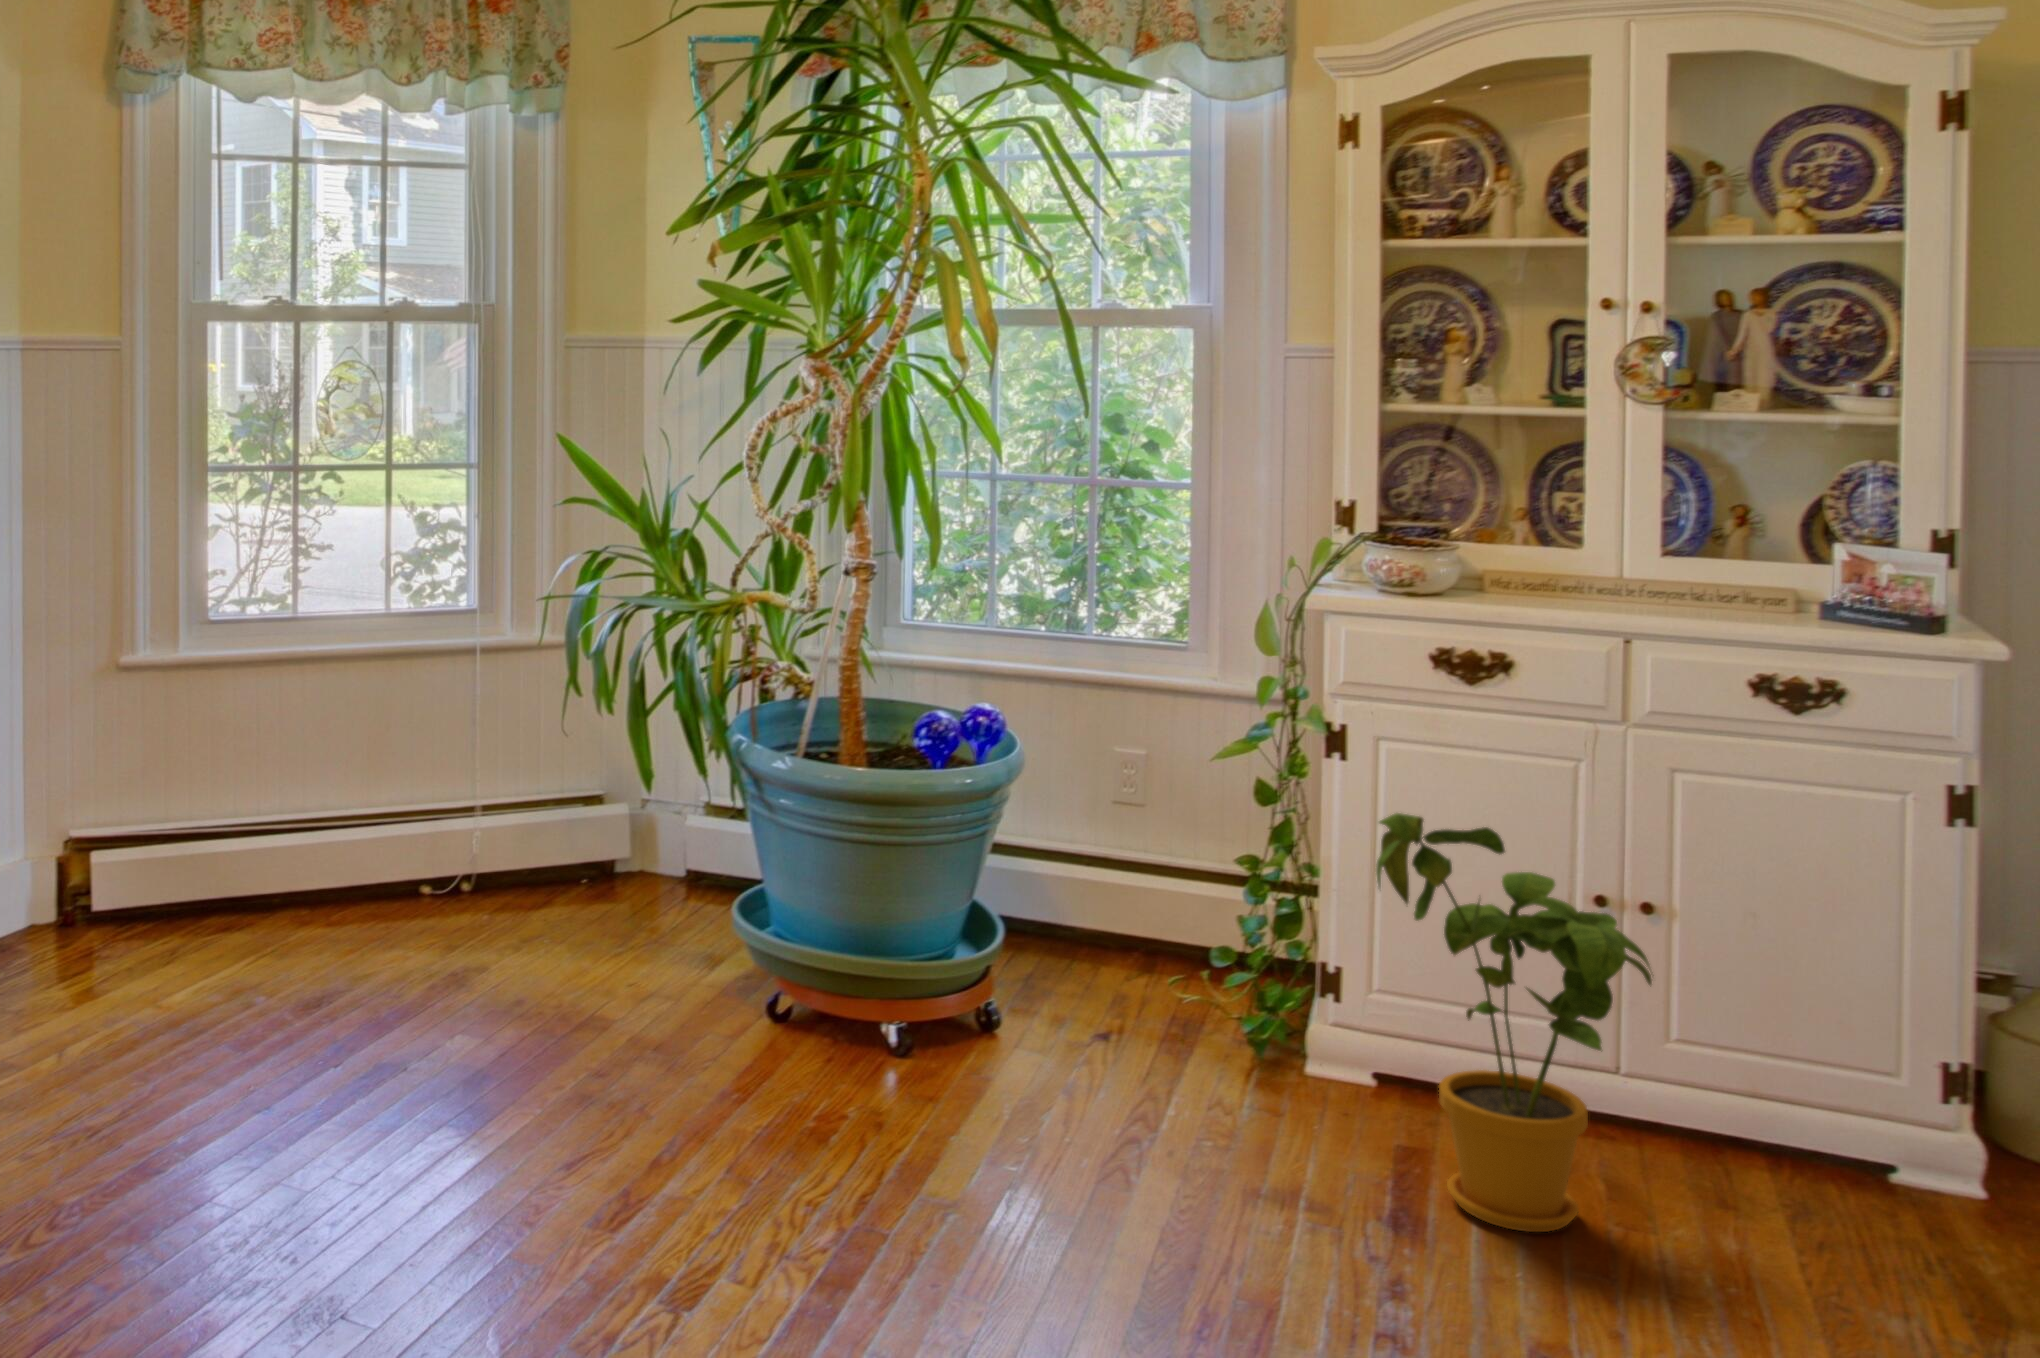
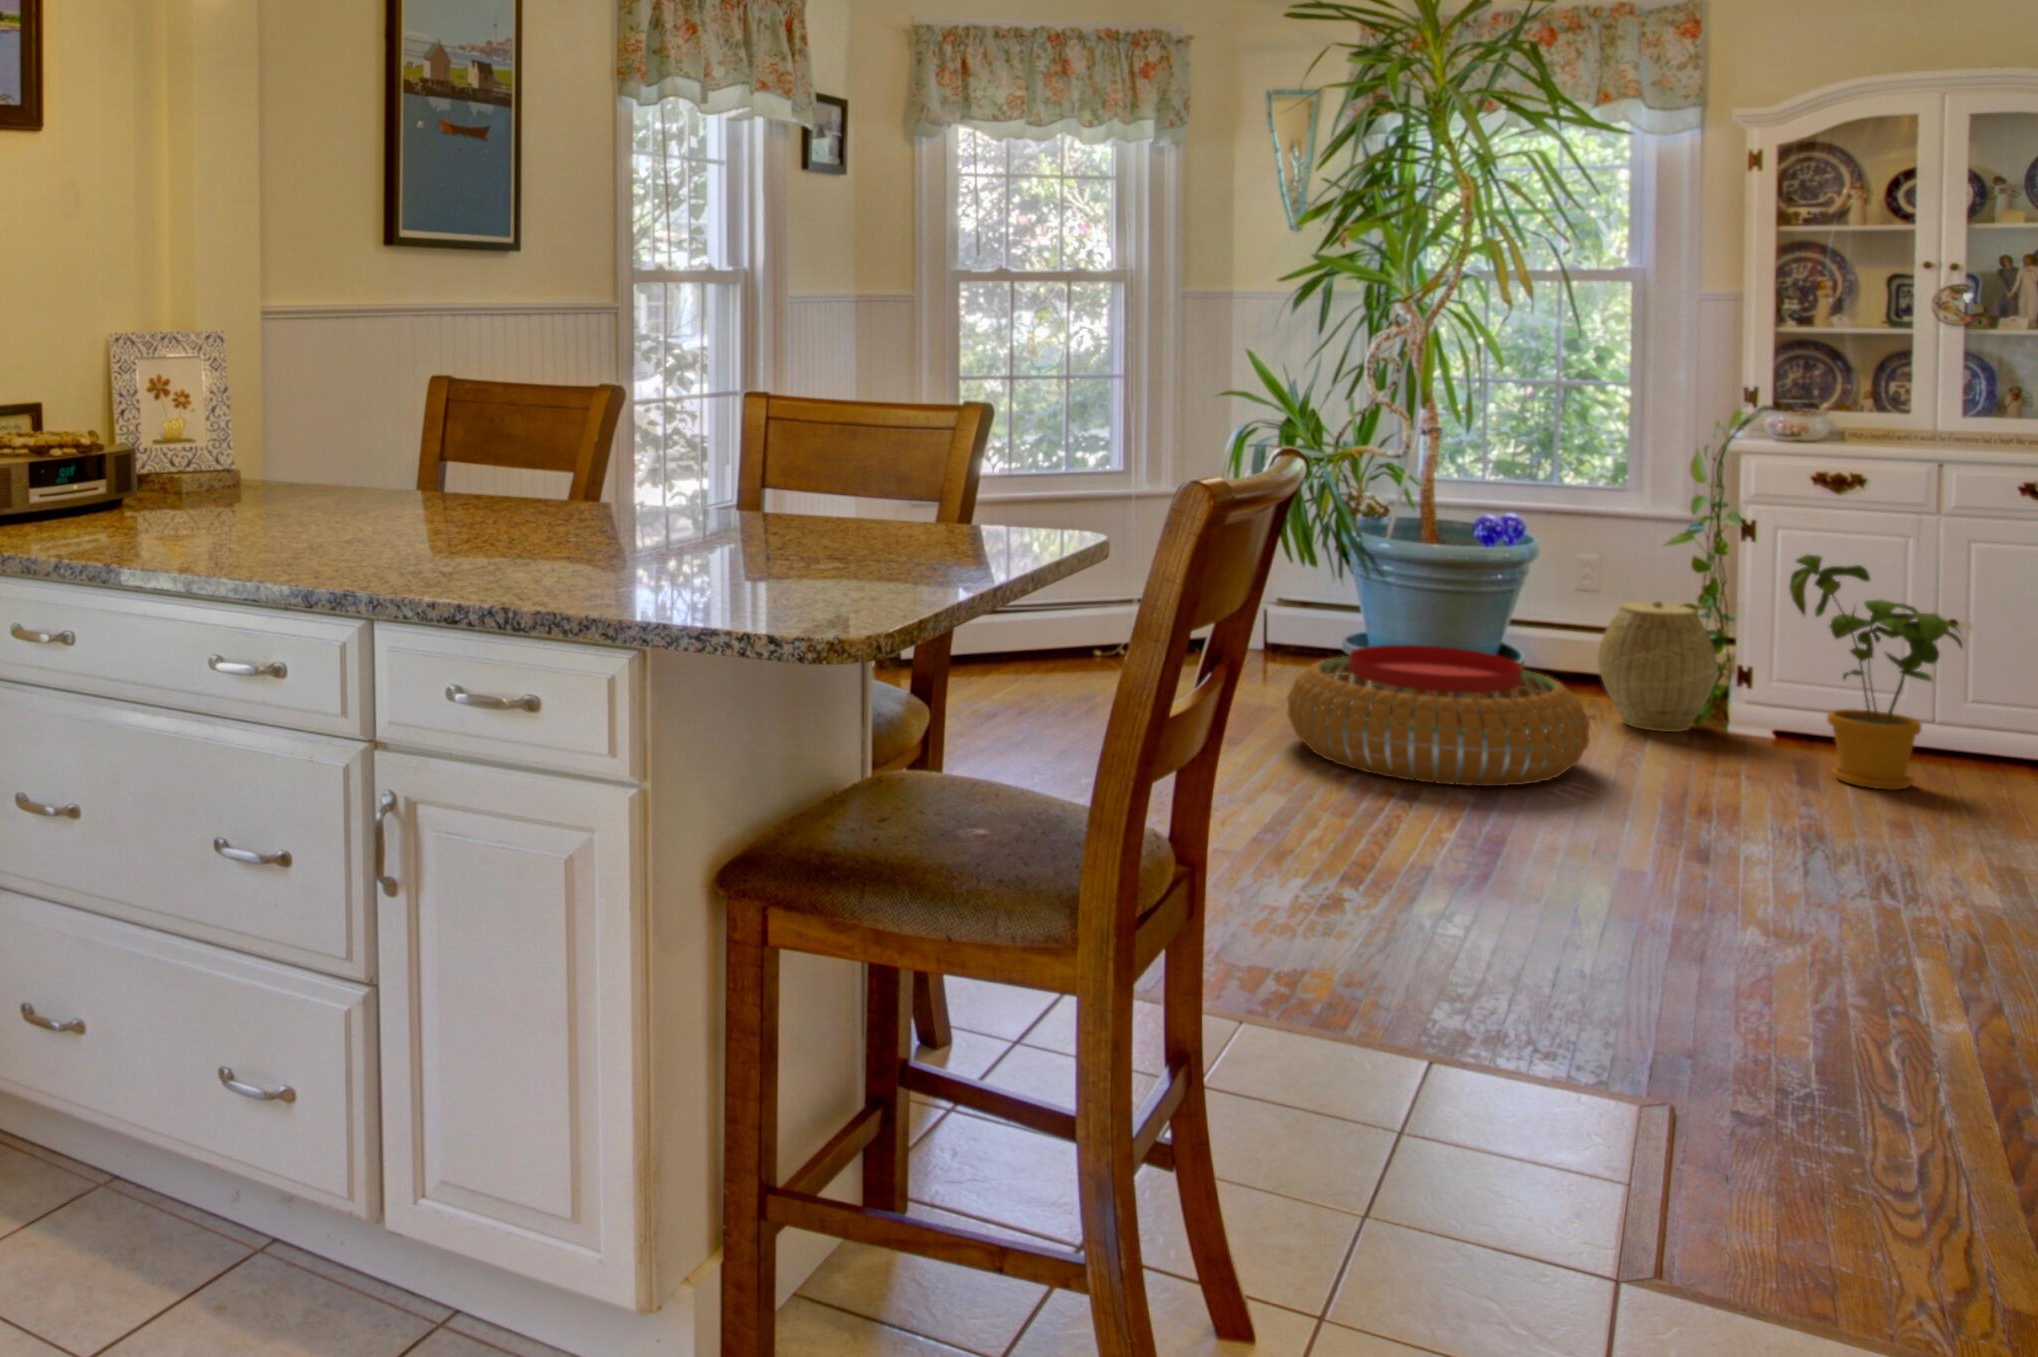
woven basket: none [1121,846,1296,1069] -> present [1598,601,1718,732]
pouf: none [562,946,1043,1257] -> present [1287,645,1590,786]

